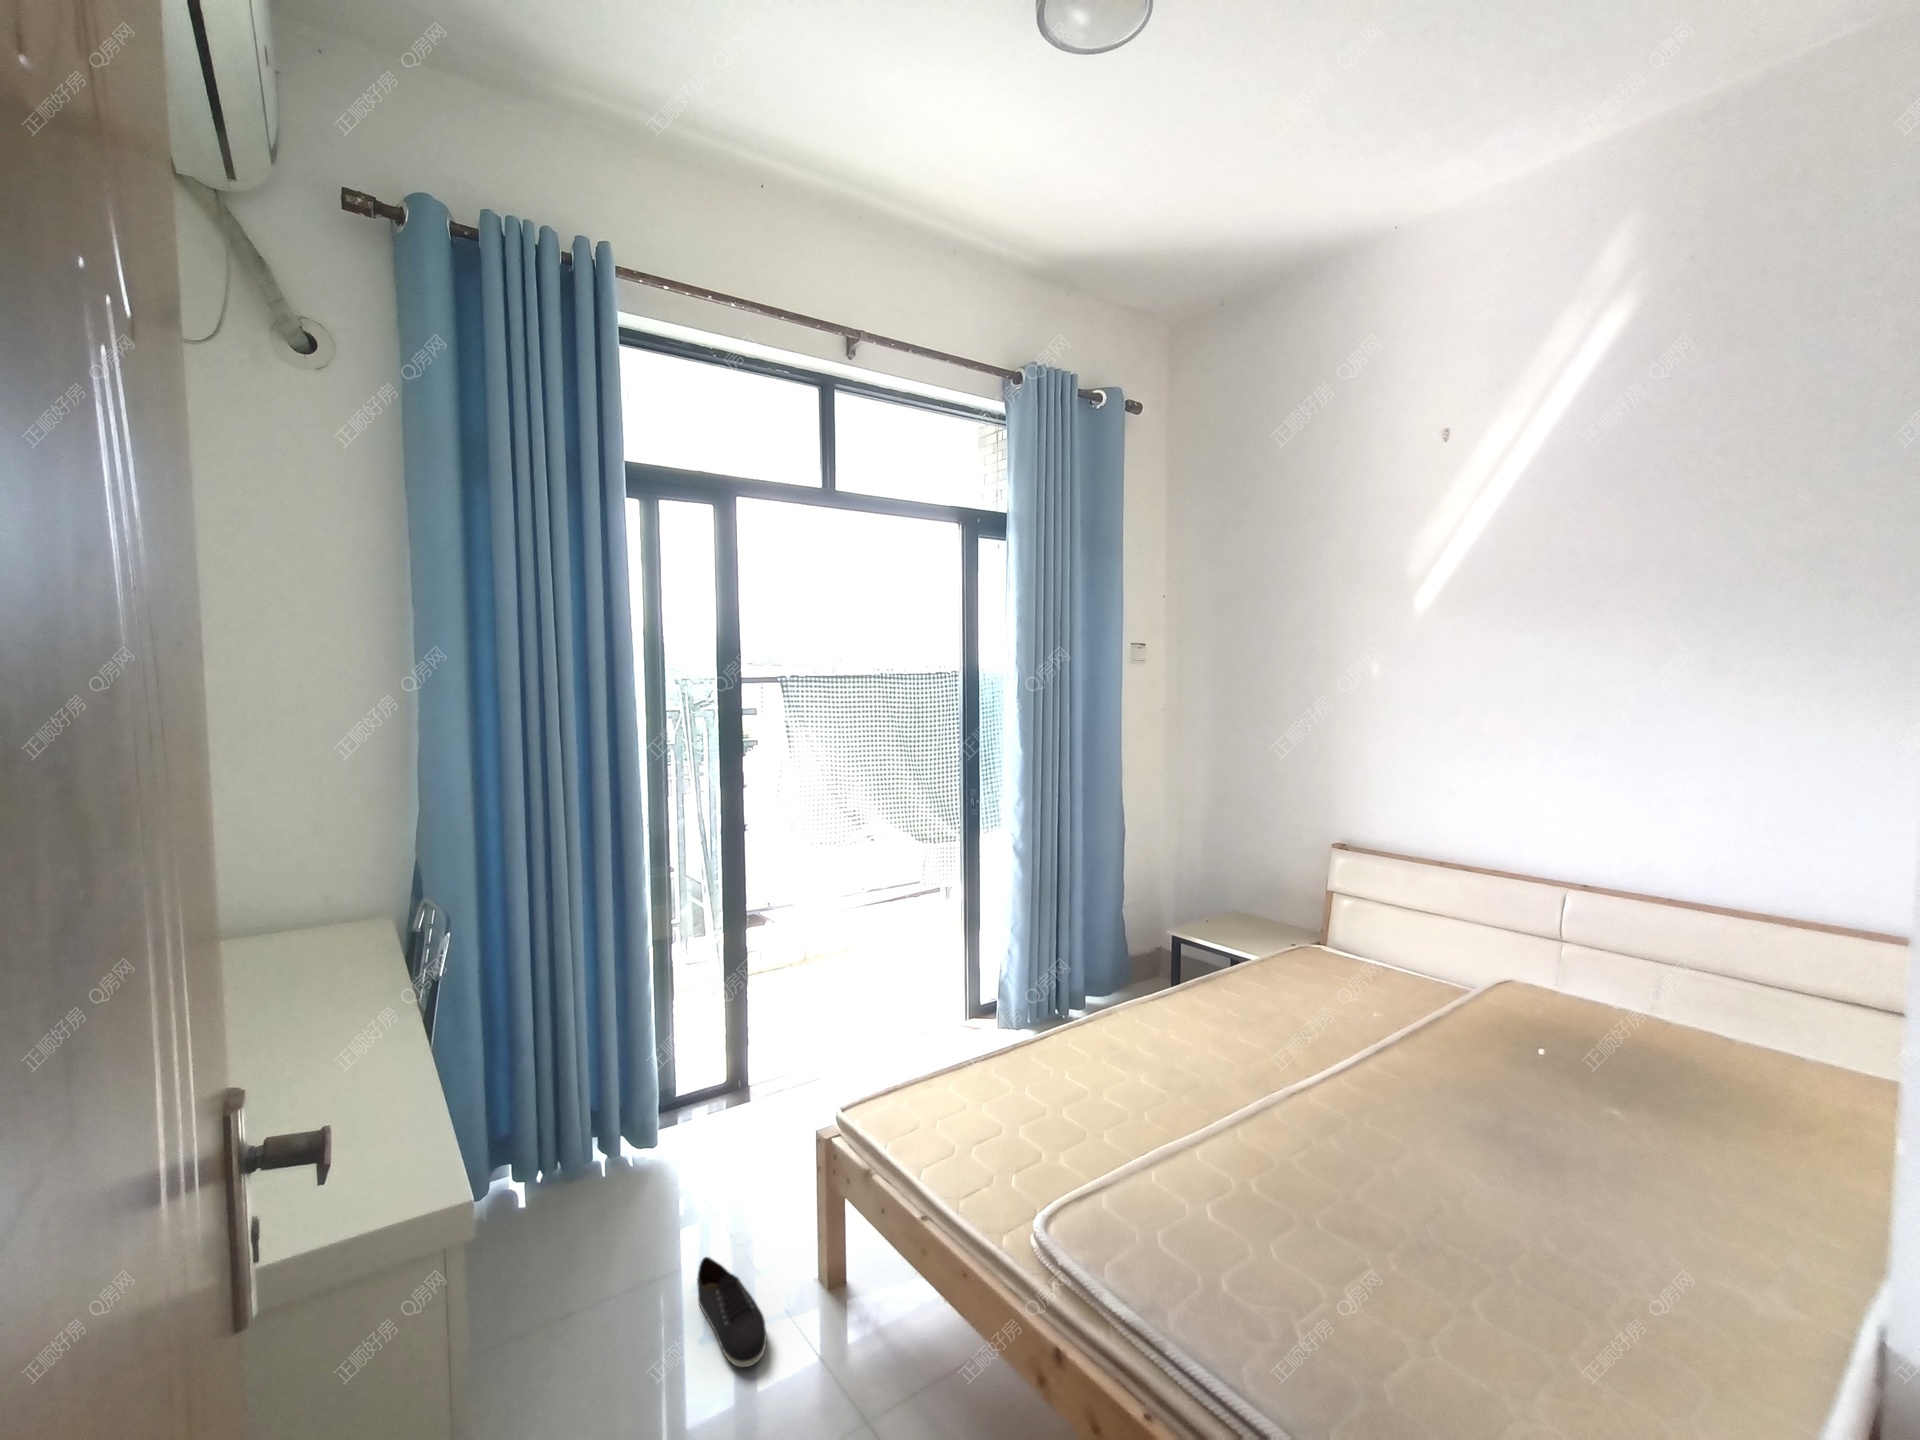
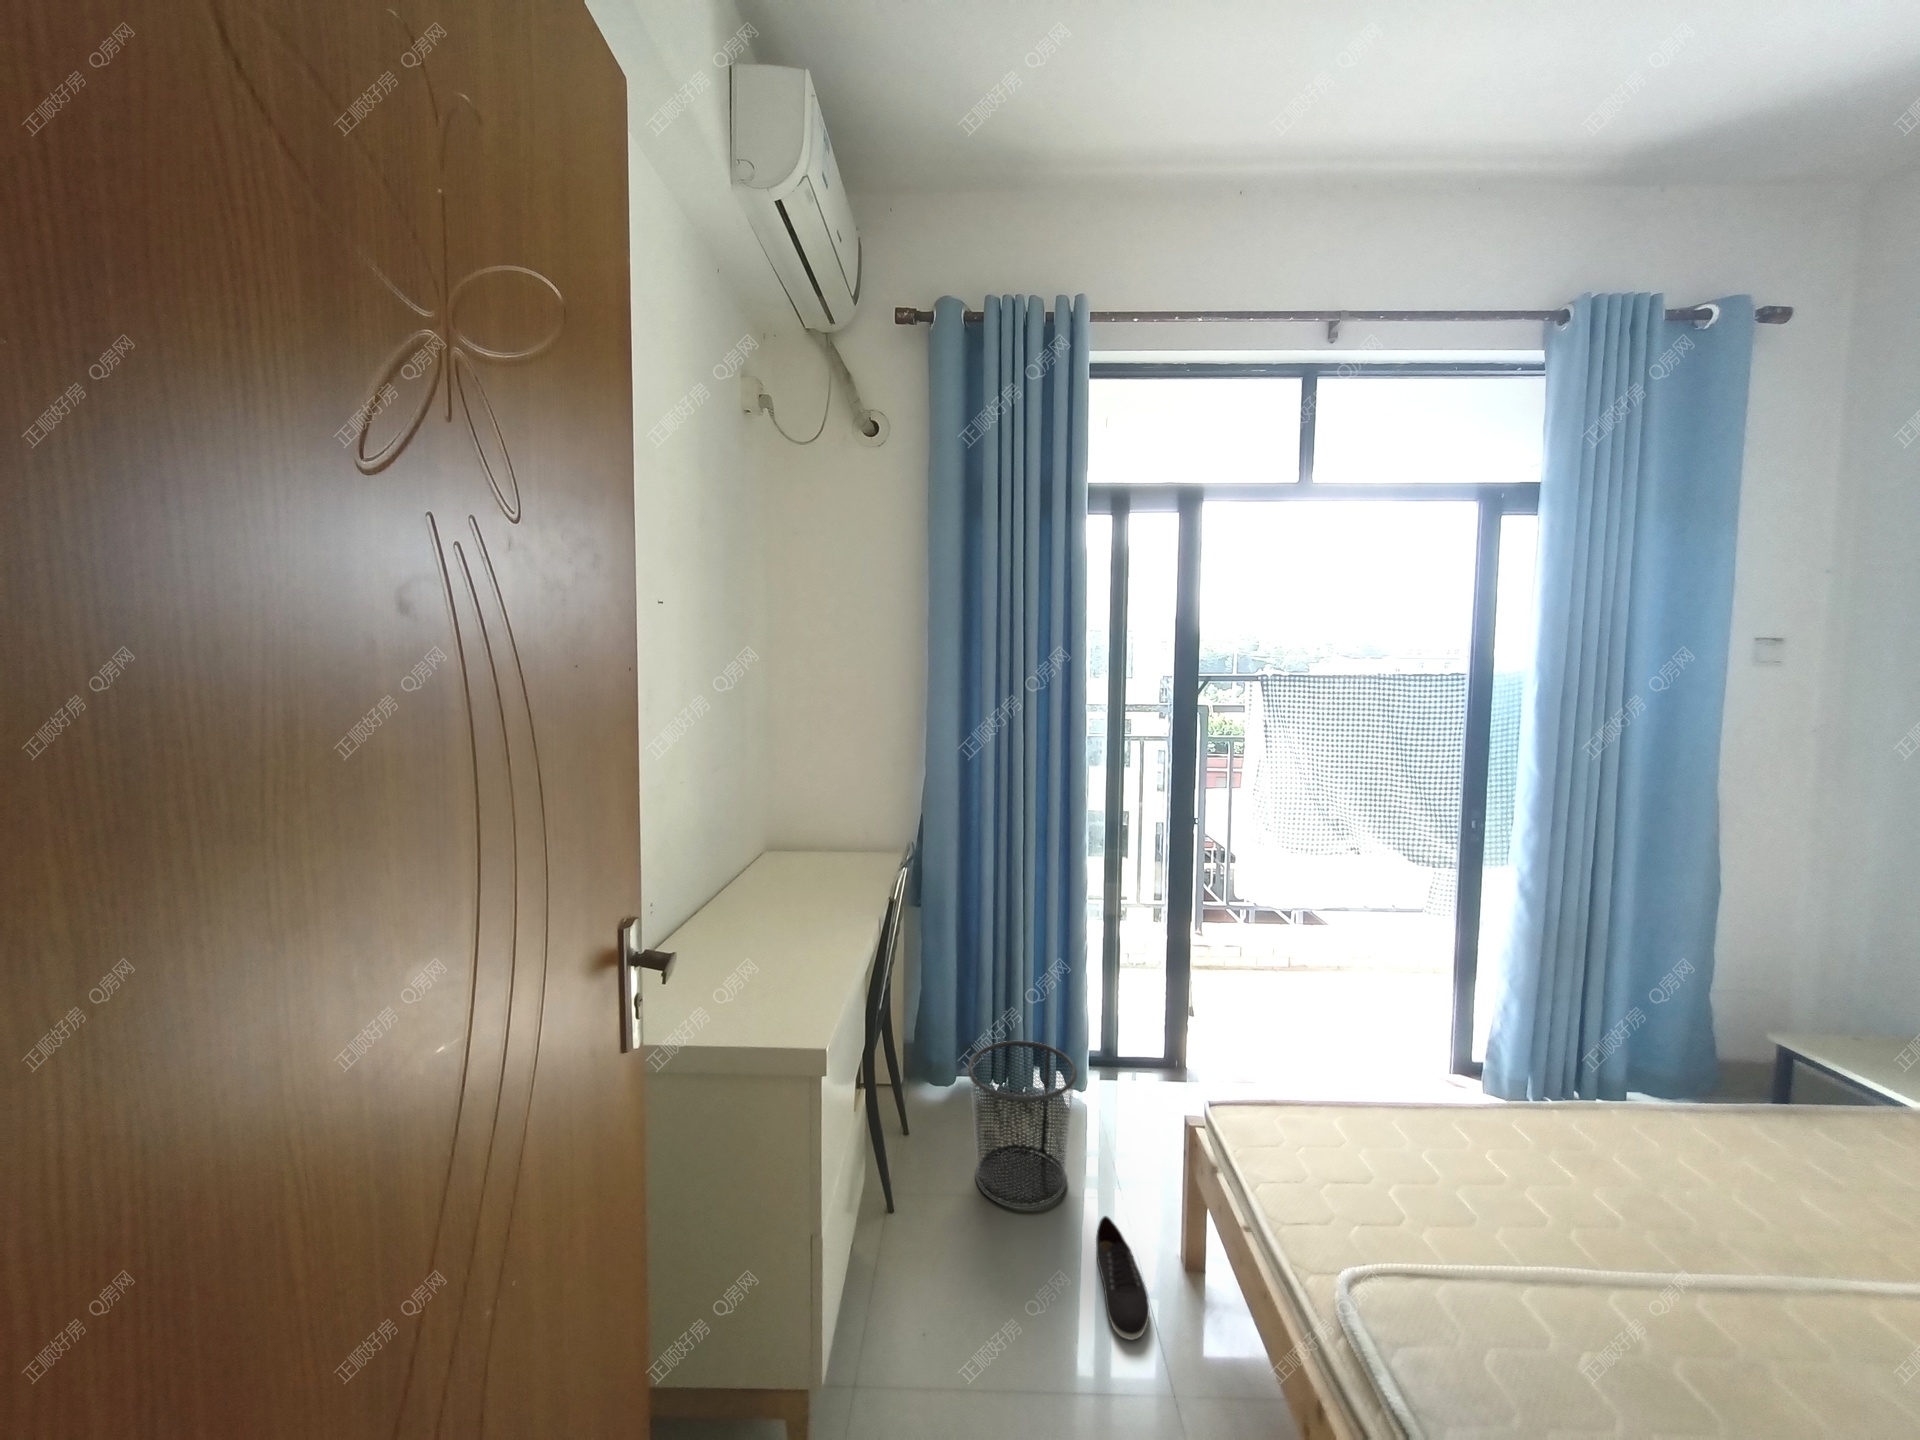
waste bin: none [516,1101,656,1302] -> present [968,1041,1077,1209]

